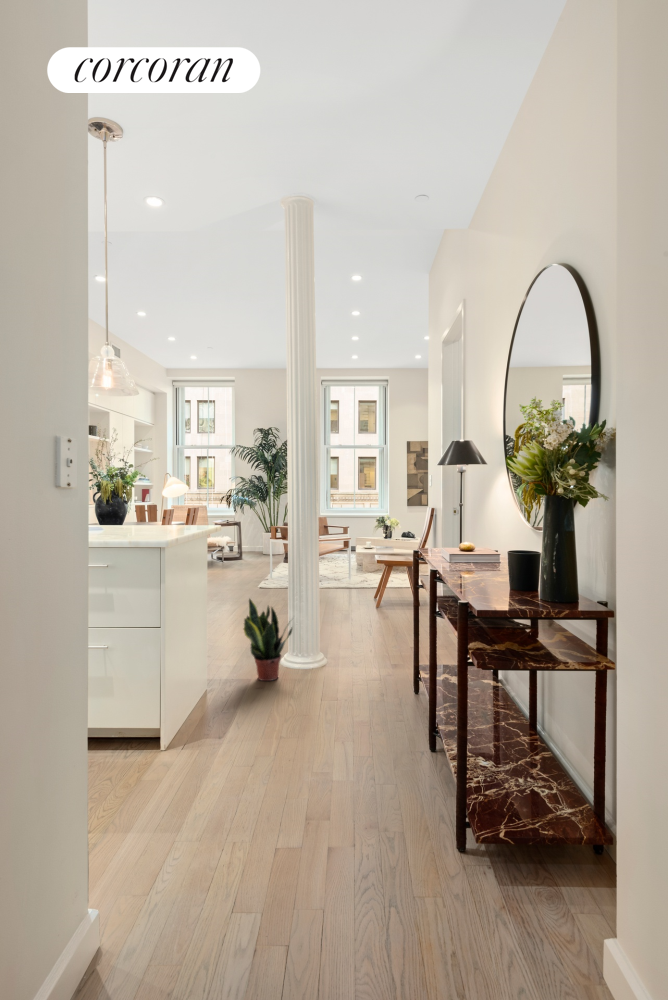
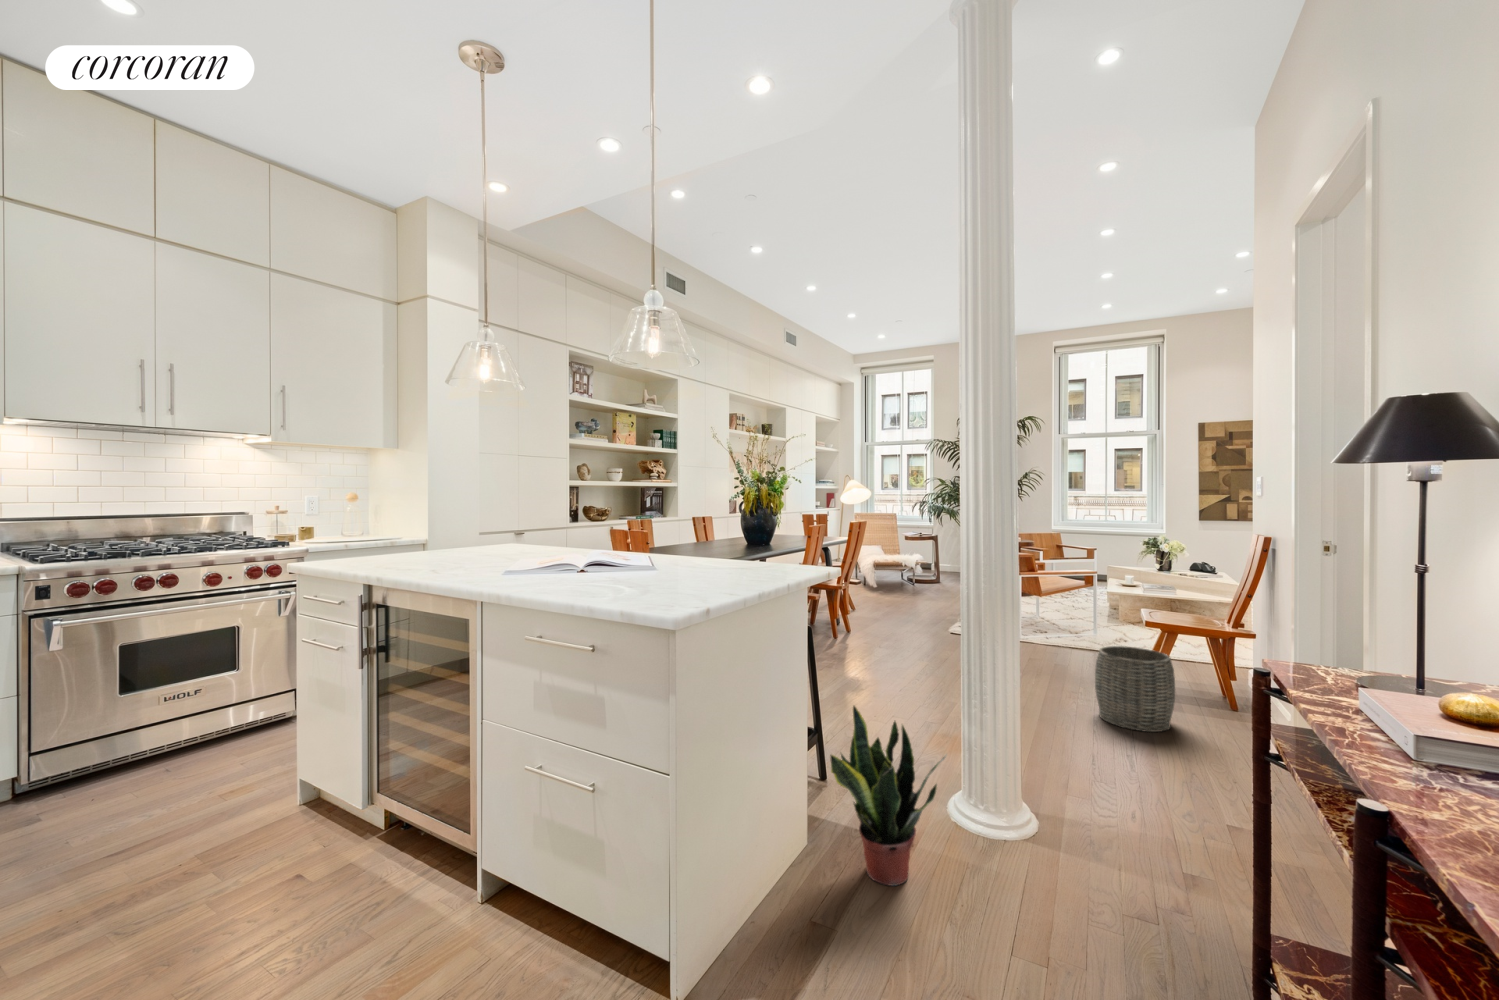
woven basket: none [353,576,390,619] -> present [1095,646,1175,732]

